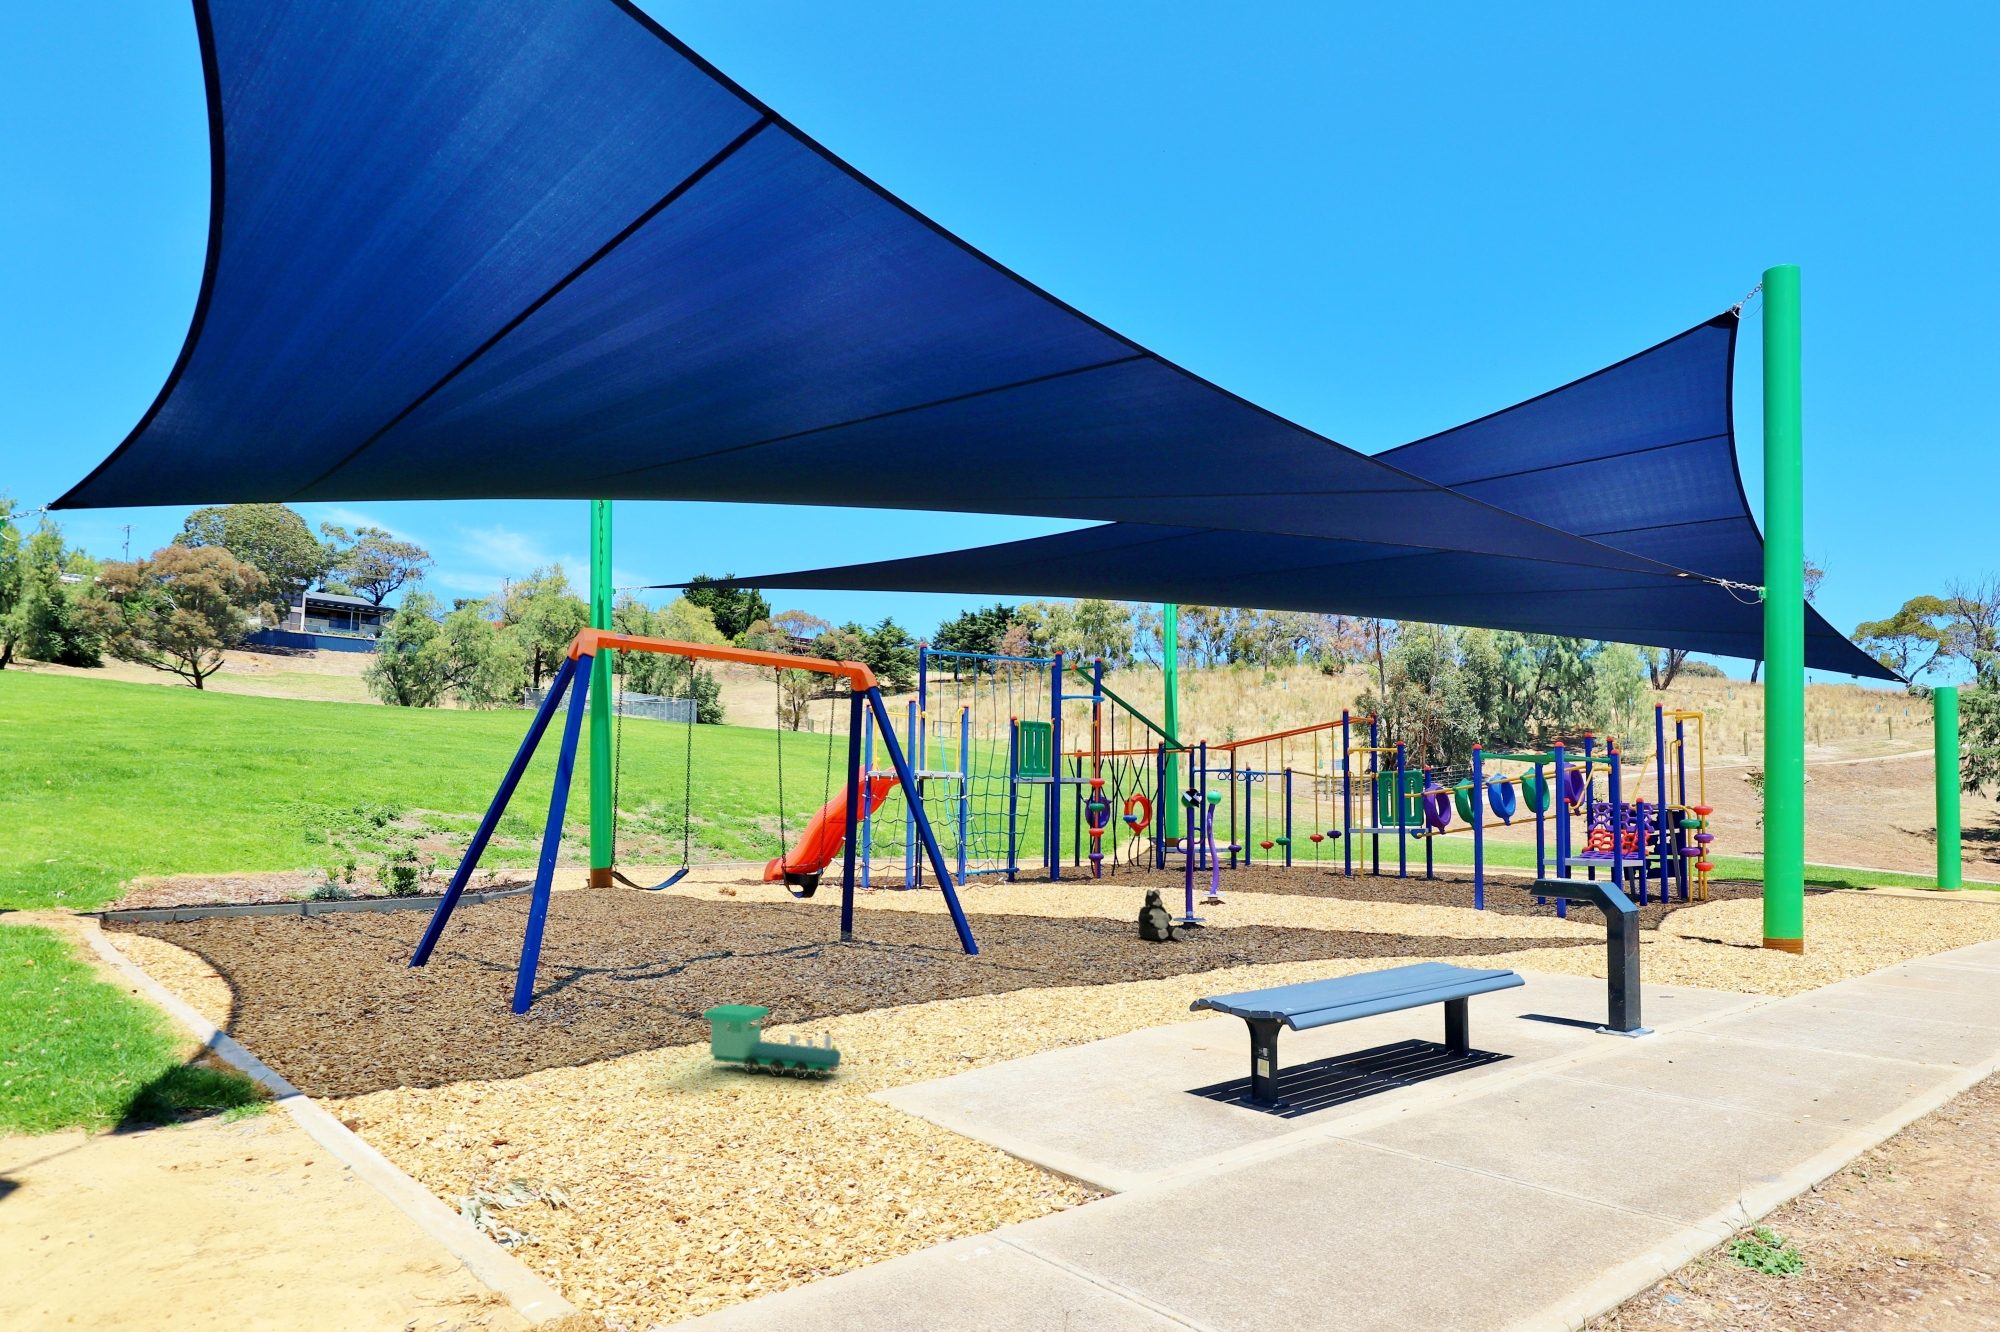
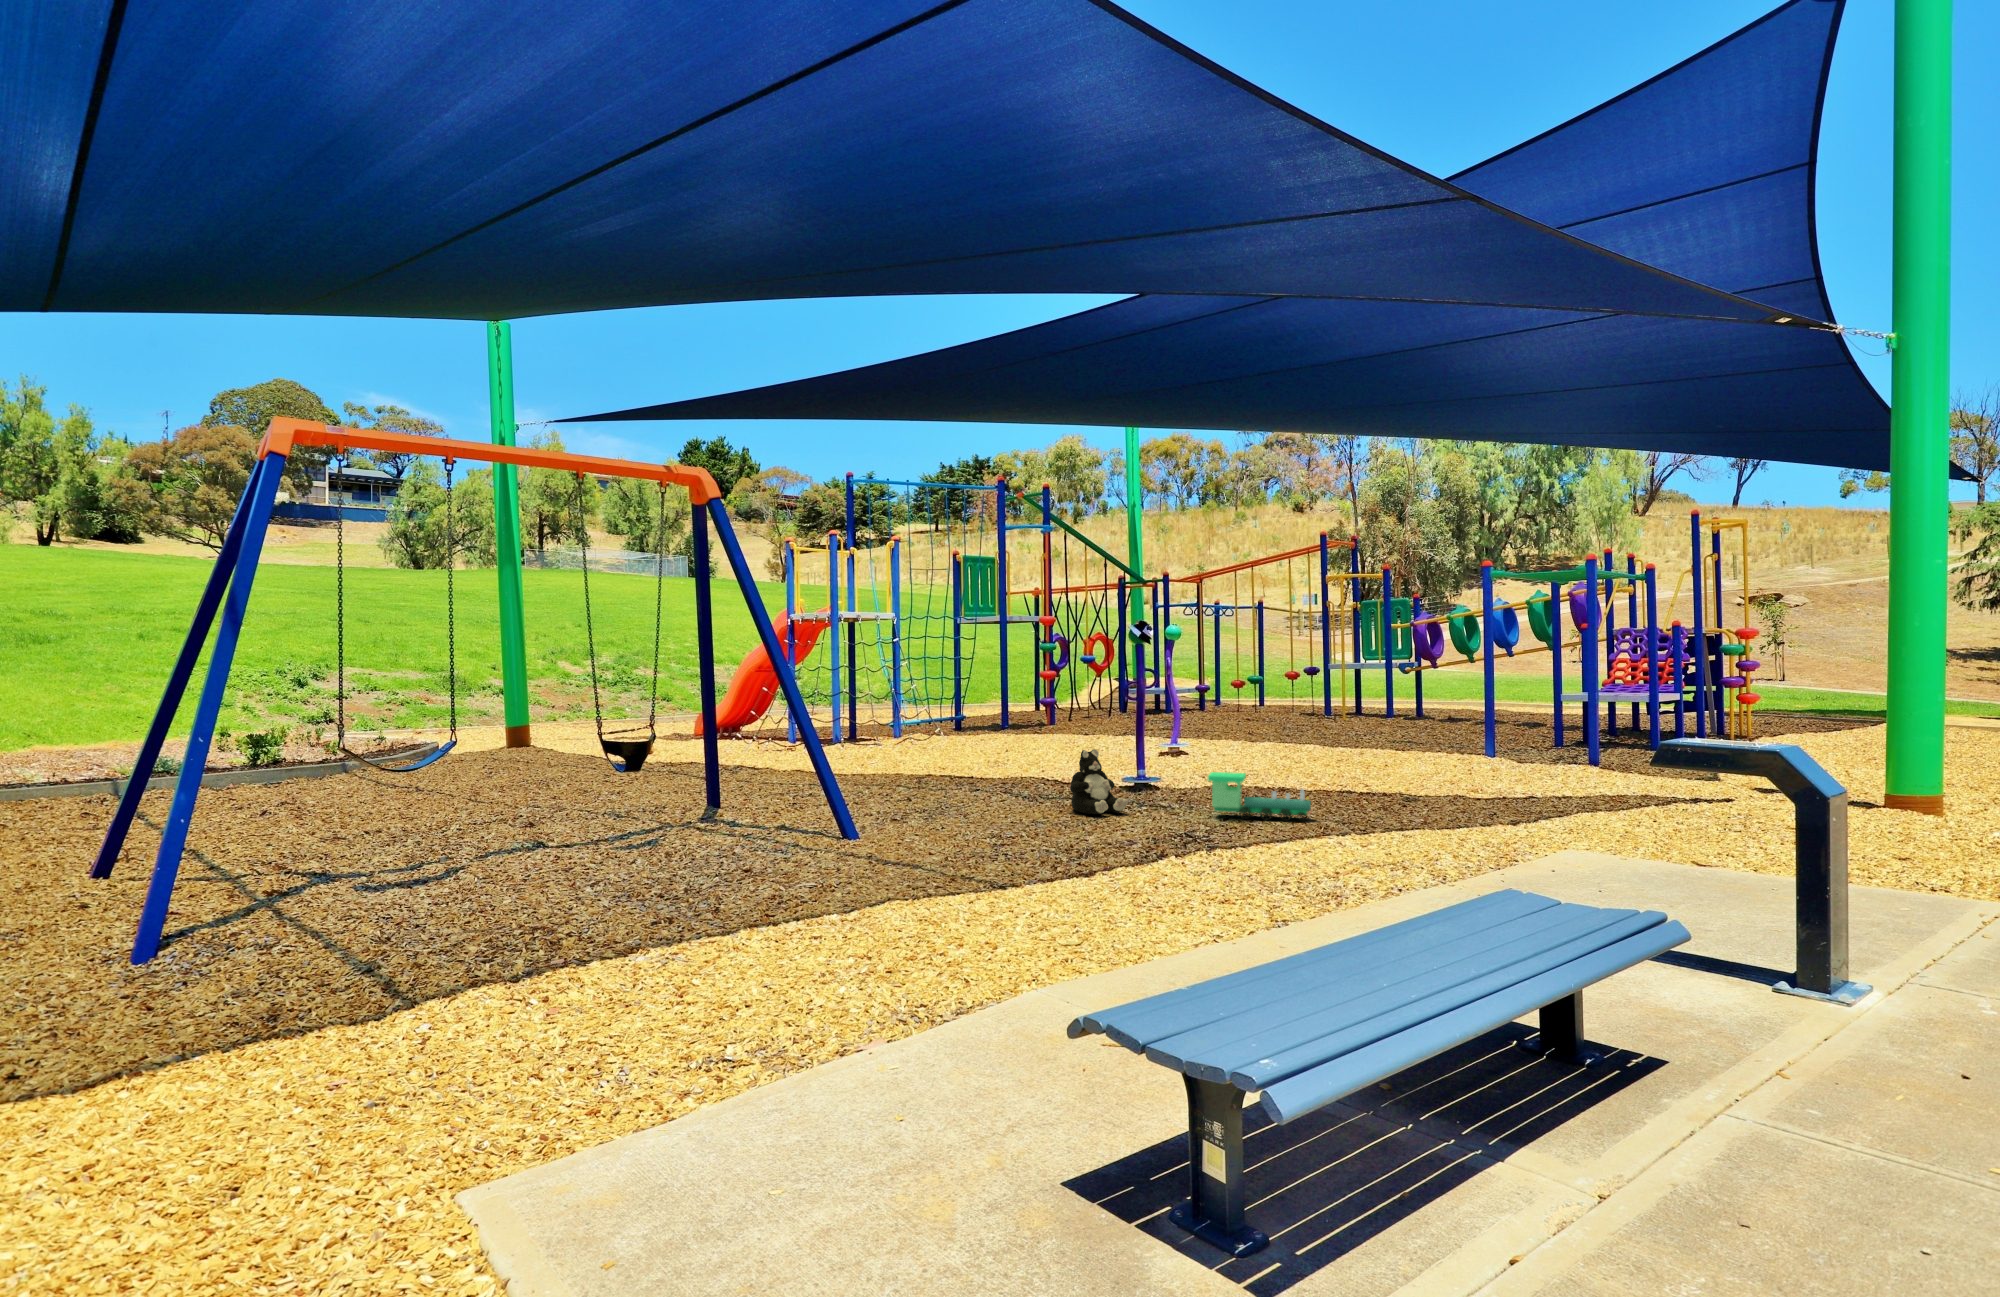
toy train: present [704,1004,843,1078] -> present [1207,772,1312,821]

